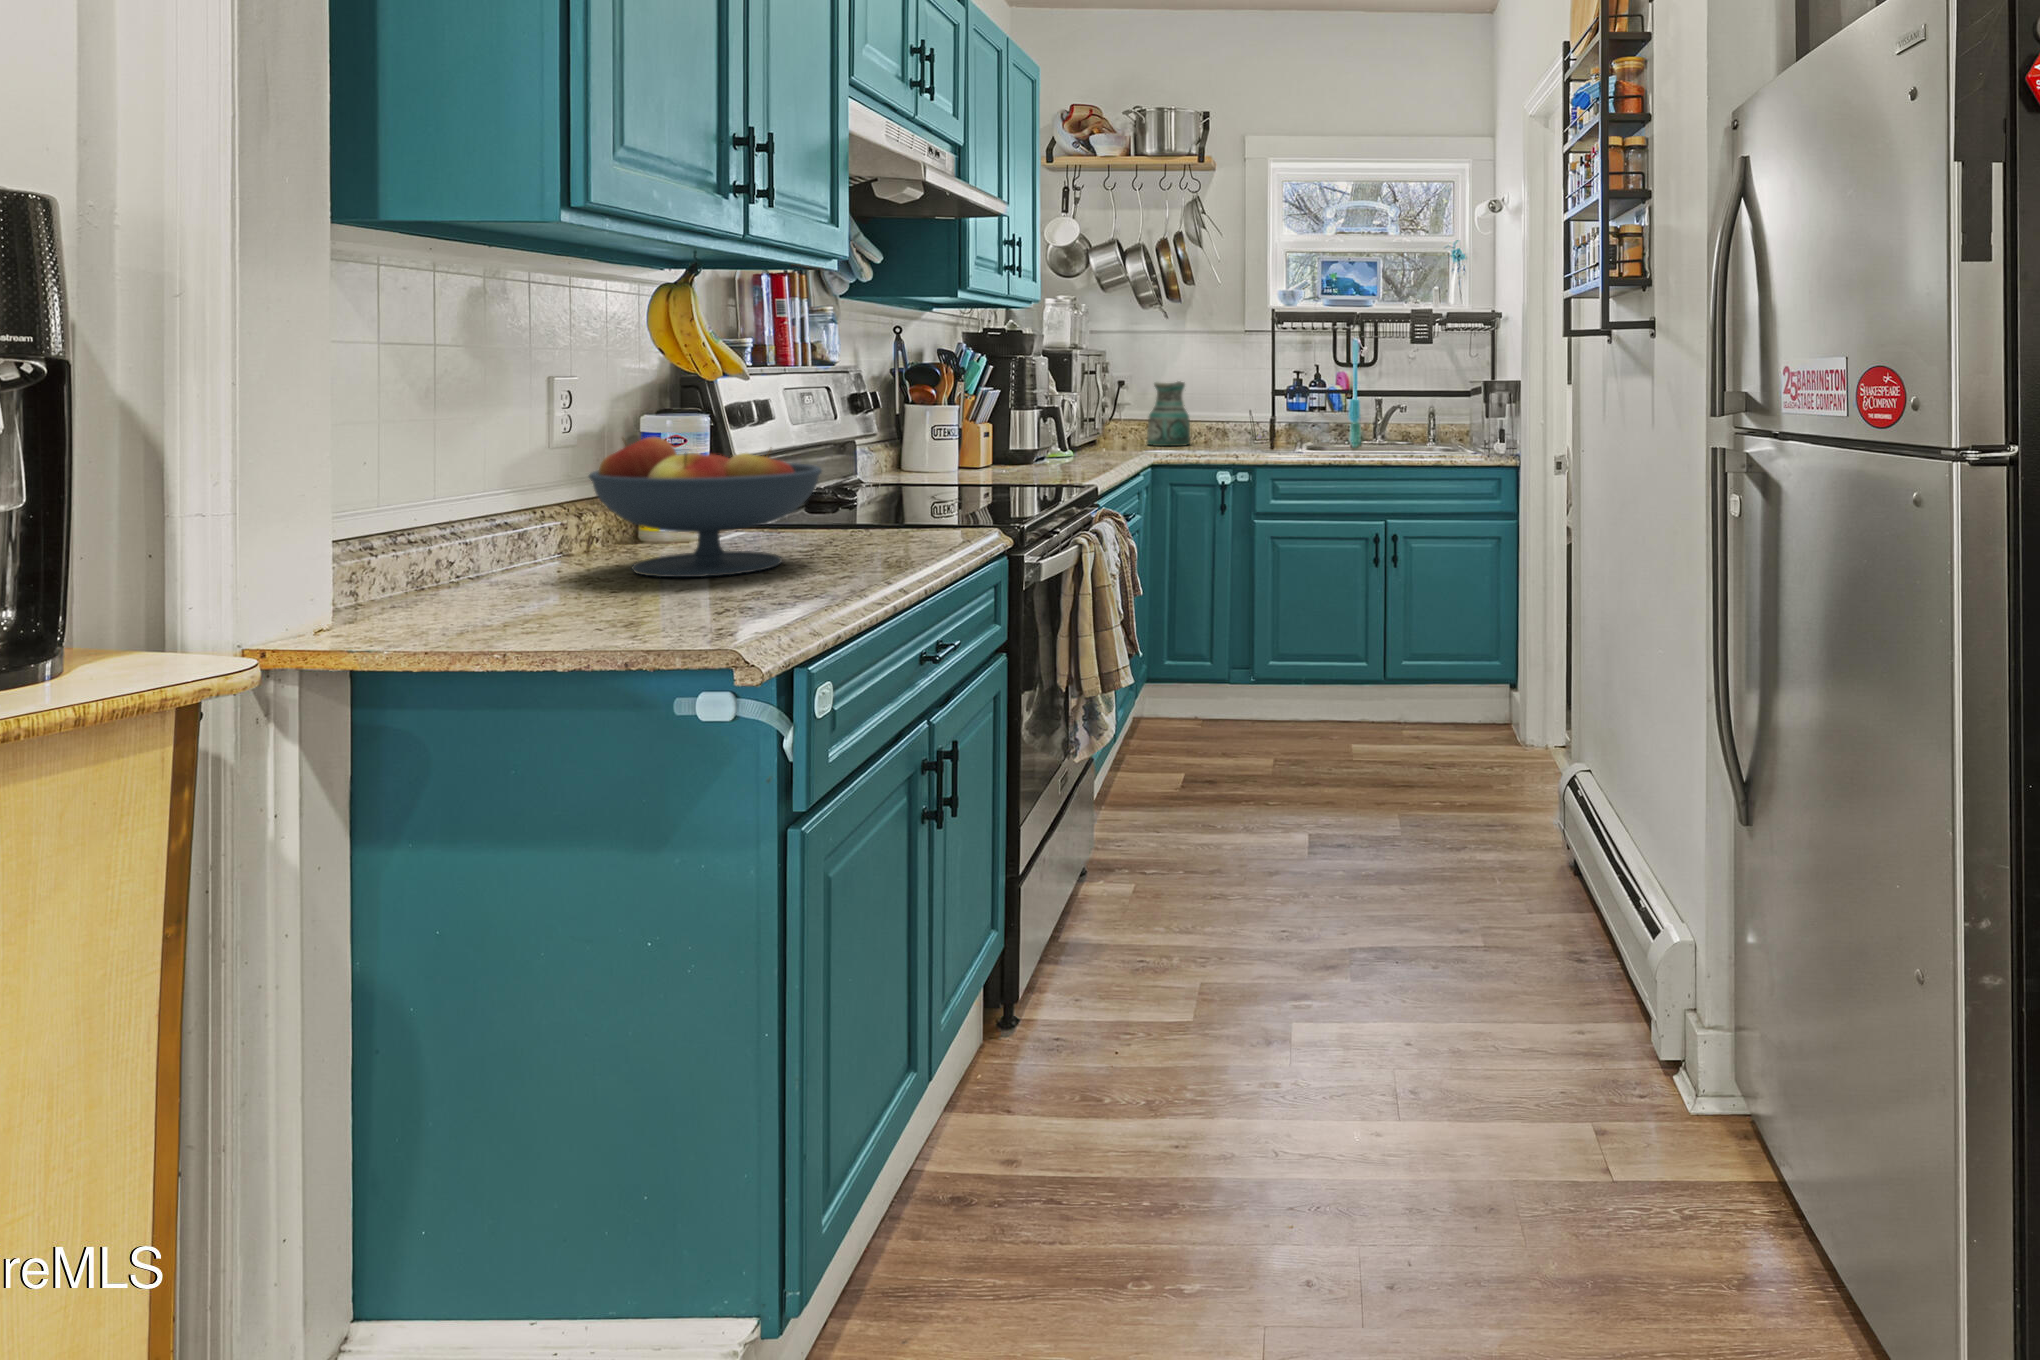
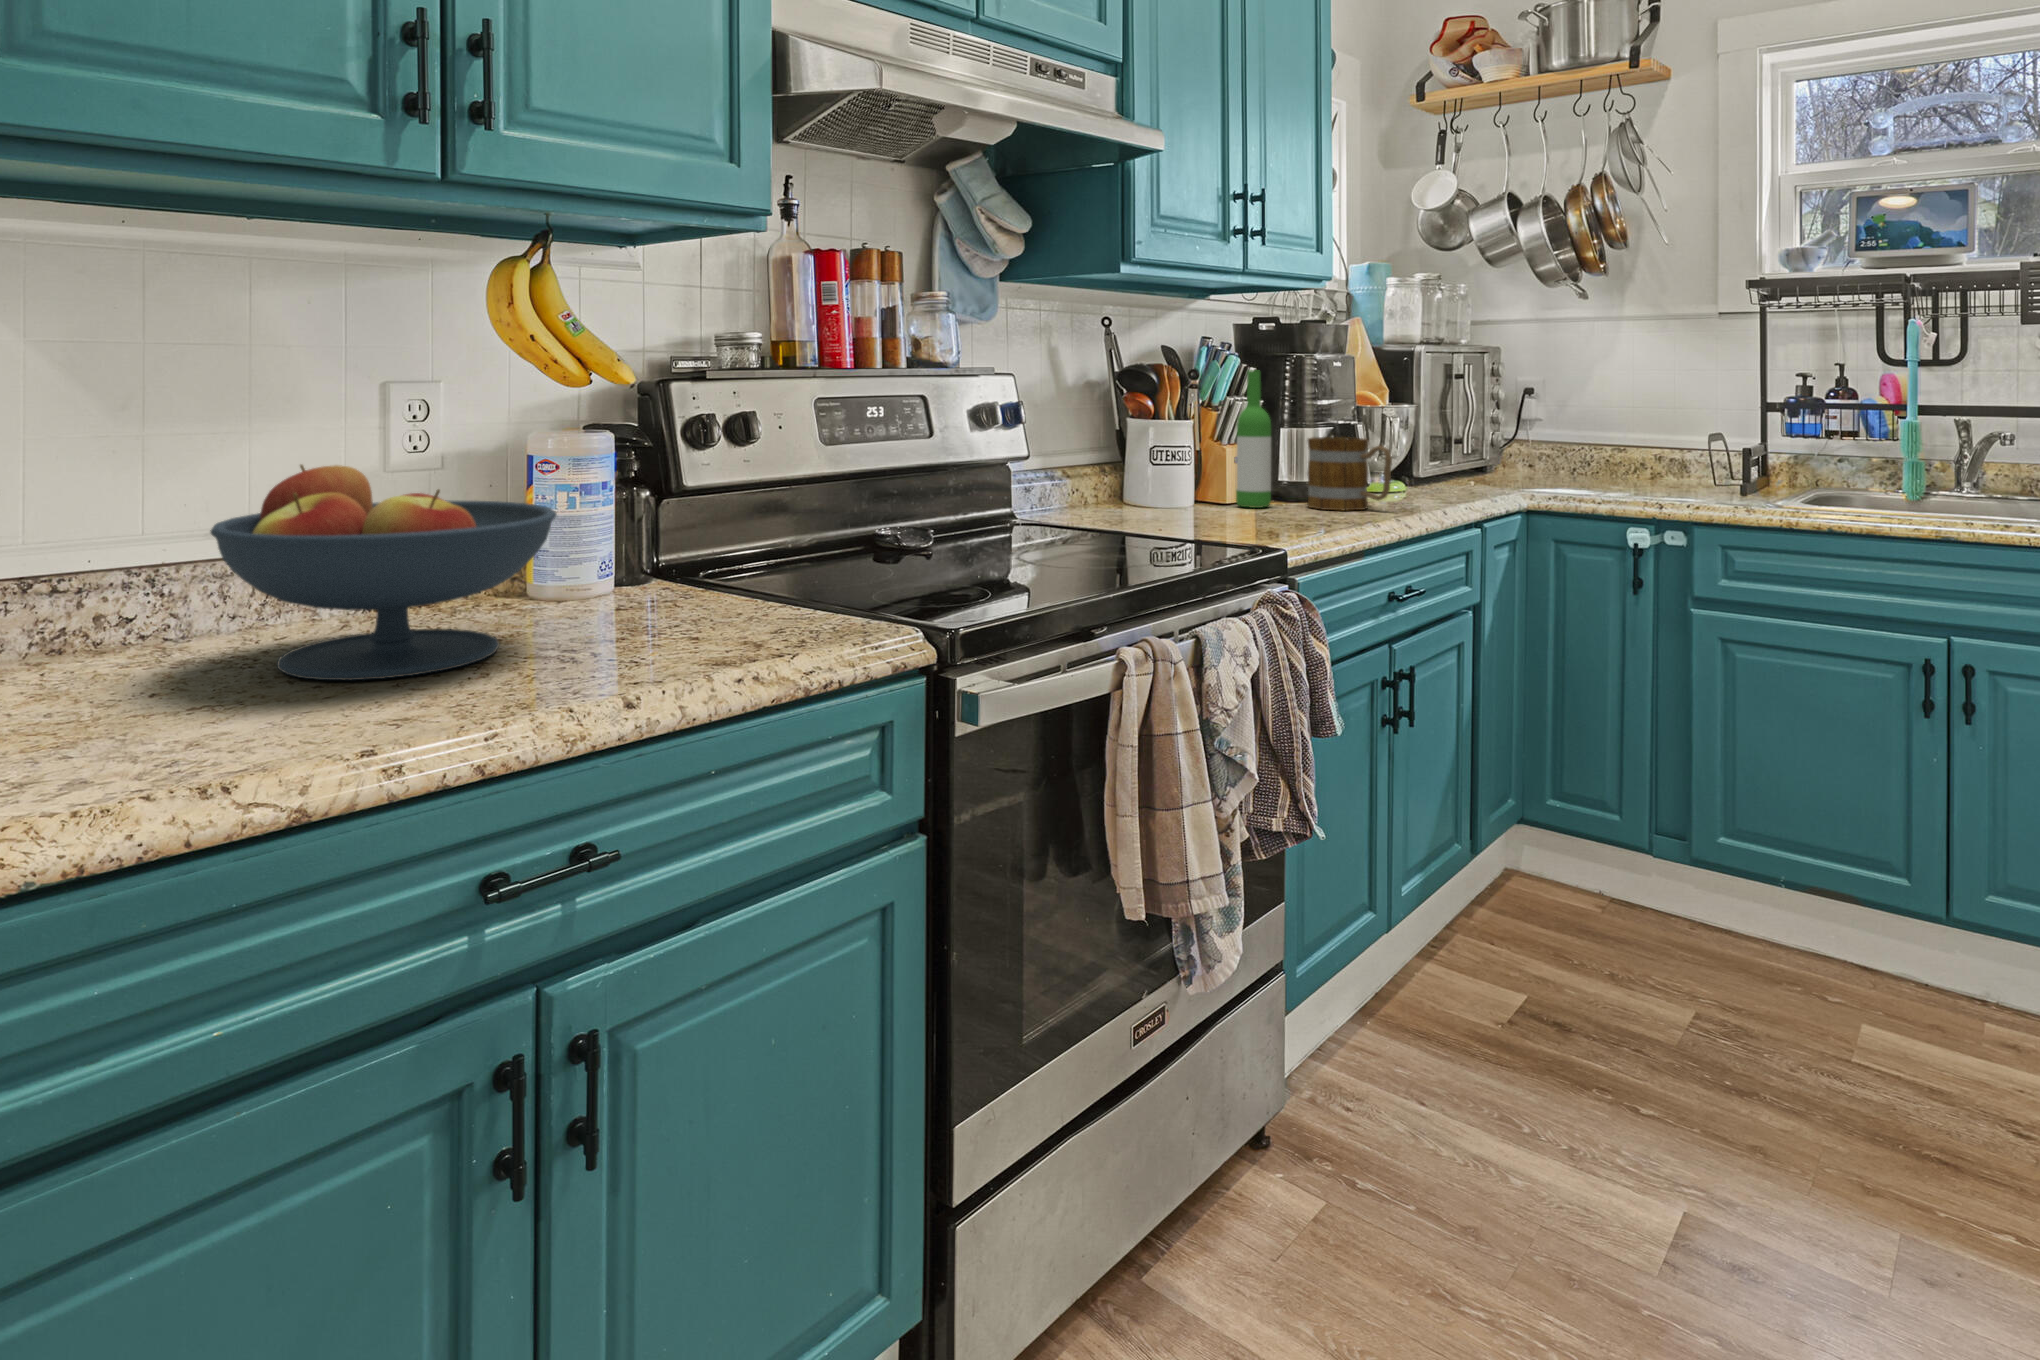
wine bottle: none [983,368,1010,469] -> present [1236,370,1271,508]
ceramic pitcher: present [1147,381,1190,446] -> none [1557,389,1625,482]
mug: none [1032,416,1095,467] -> present [1307,437,1392,511]

